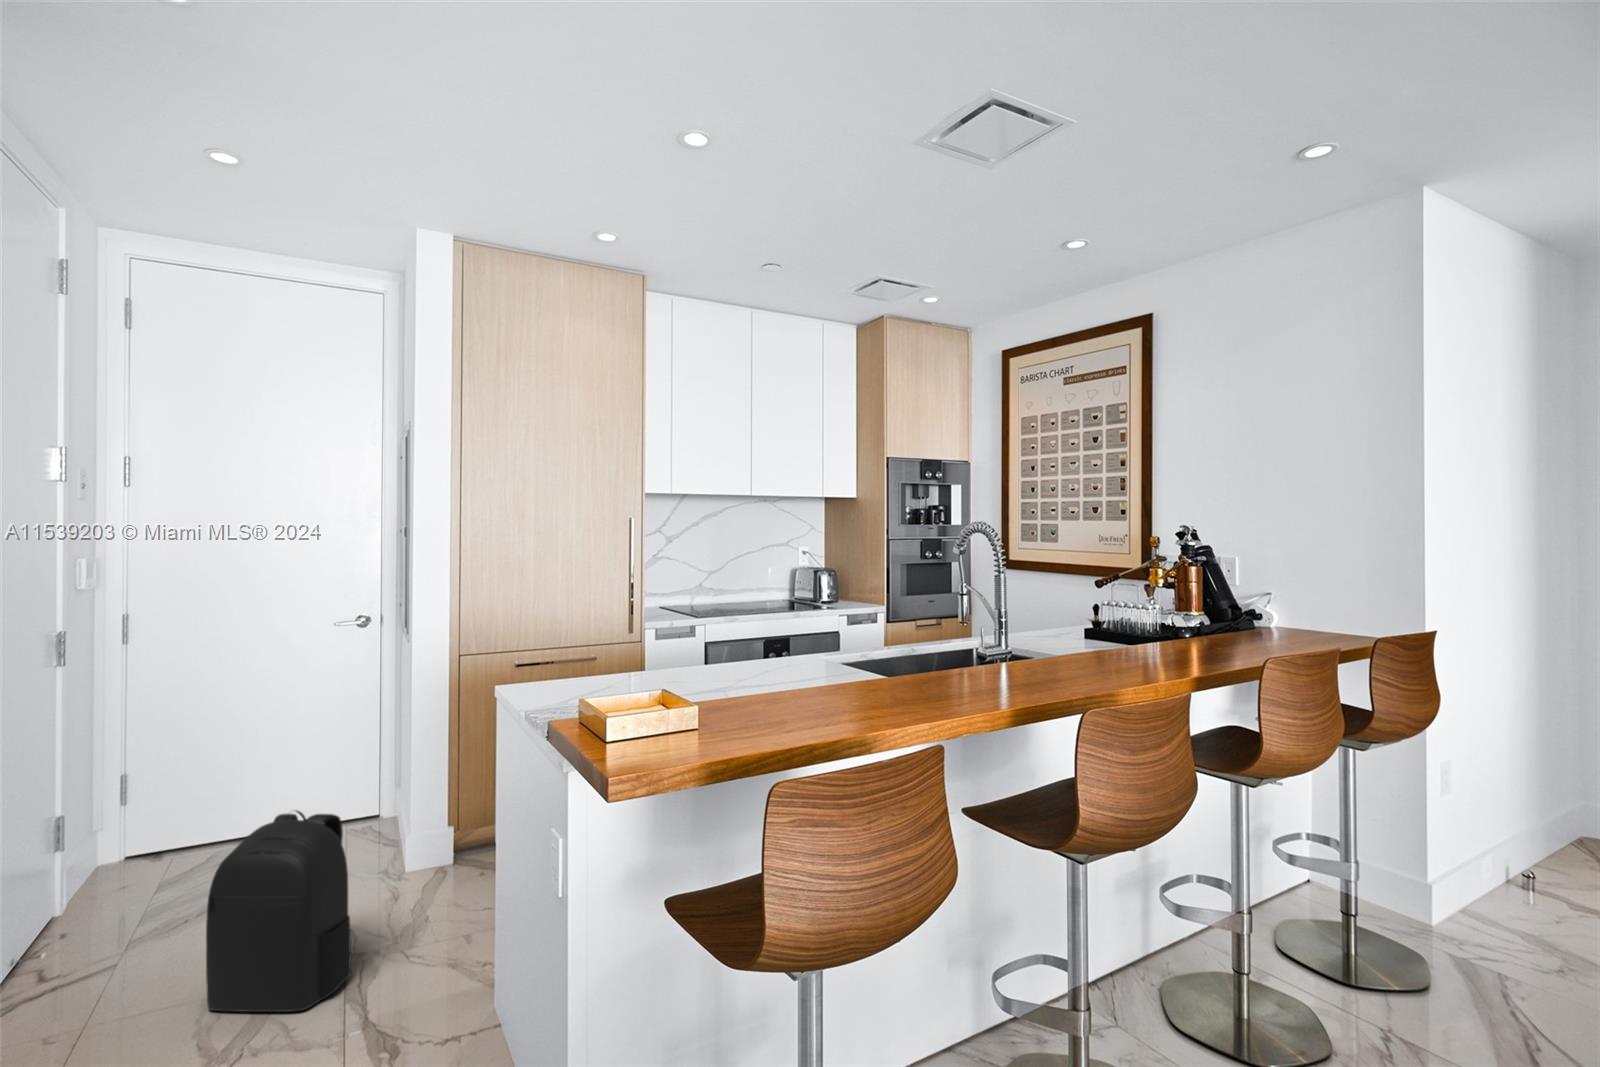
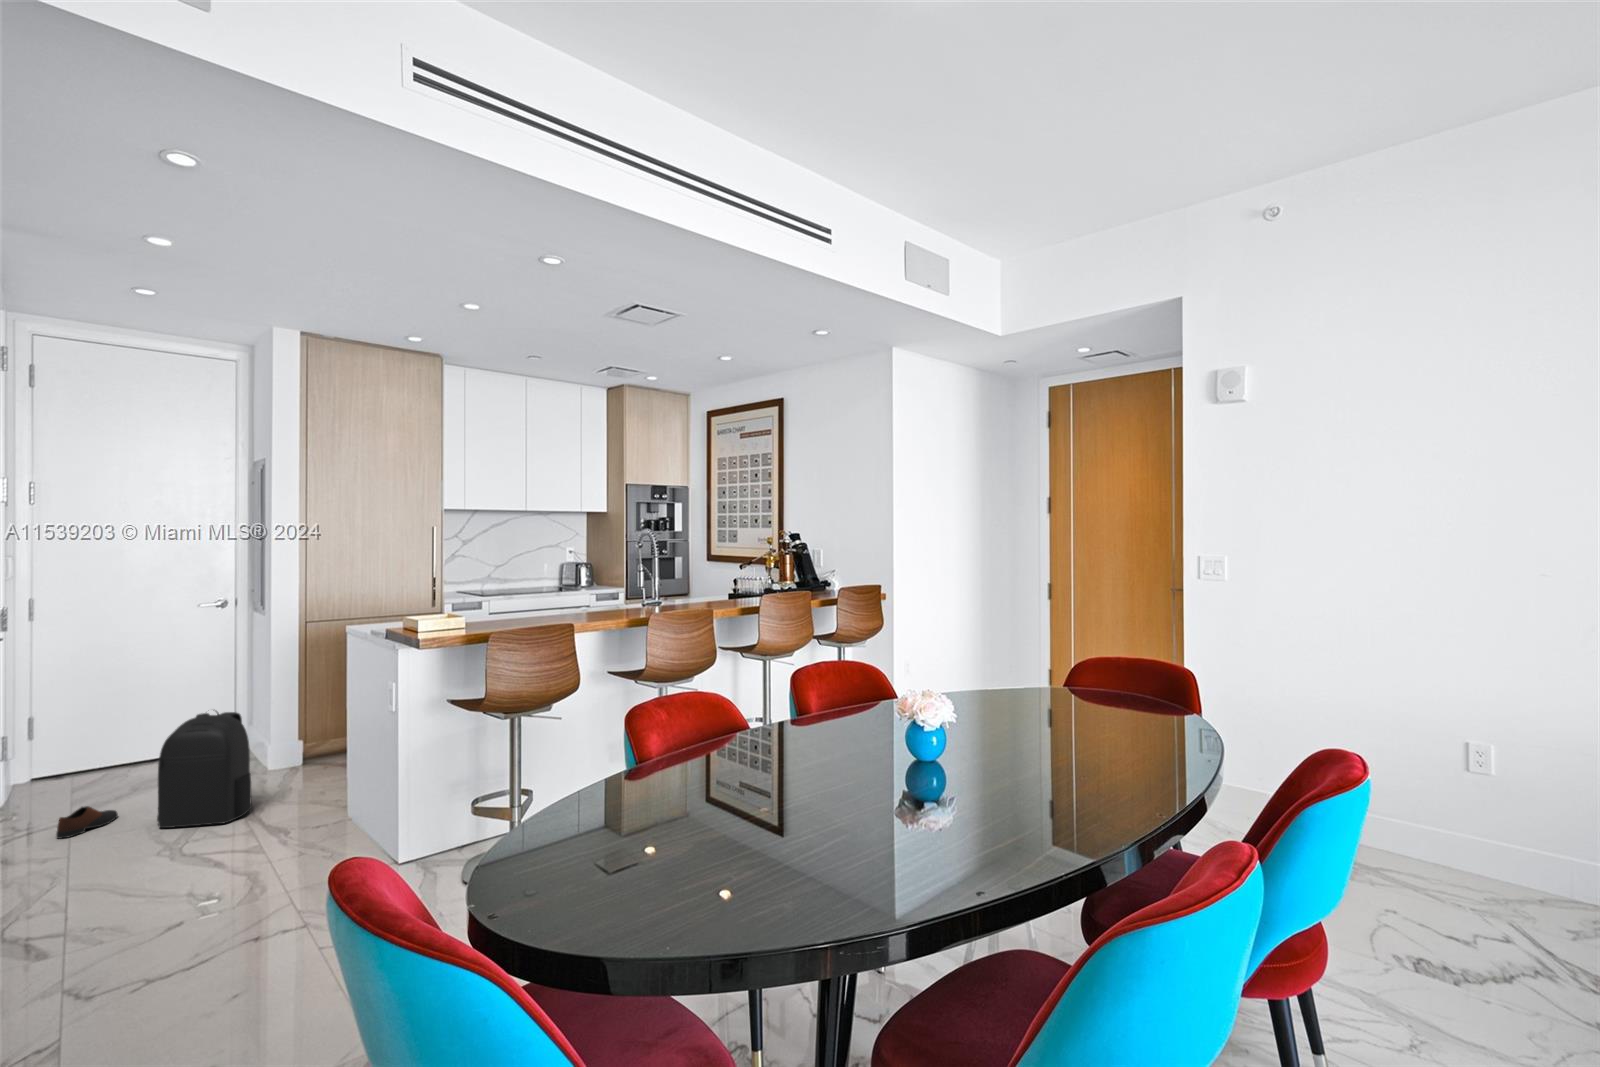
shoe: none [64,956,172,1018] -> present [56,806,118,839]

